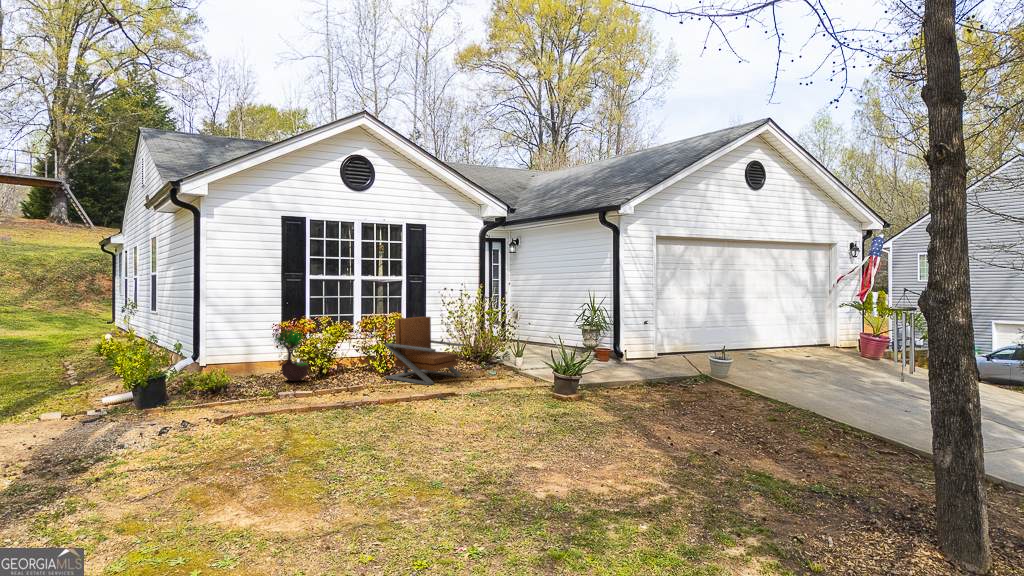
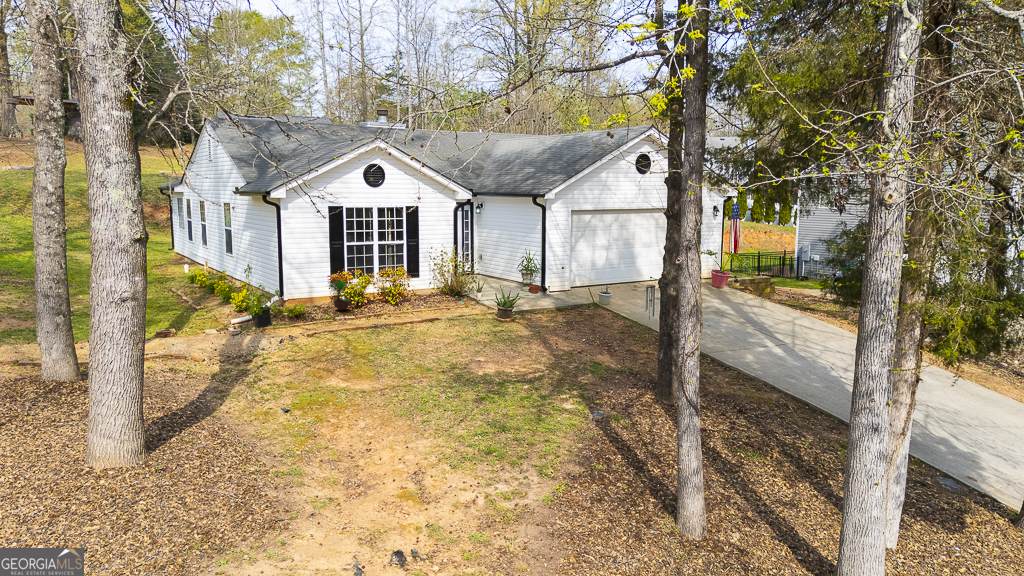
lounge chair: present [385,317,464,385] -> none [395,268,445,312]

